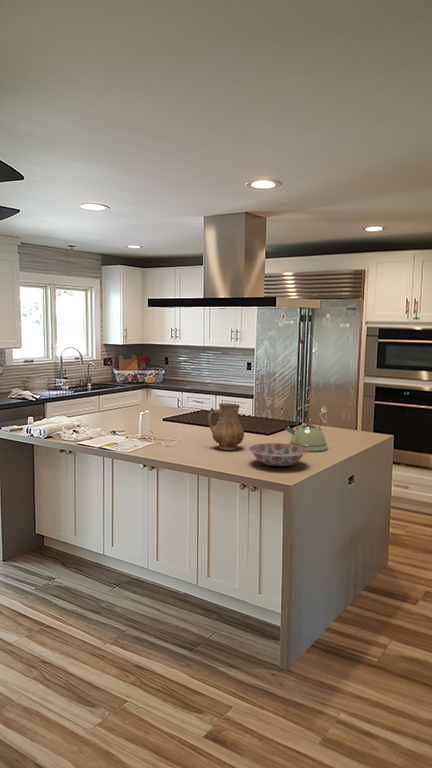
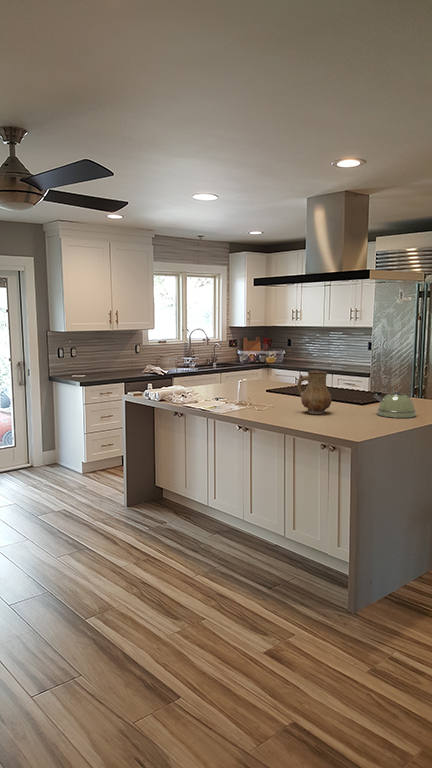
ceramic bowl: present [249,443,307,466] -> none [328,407,385,426]

